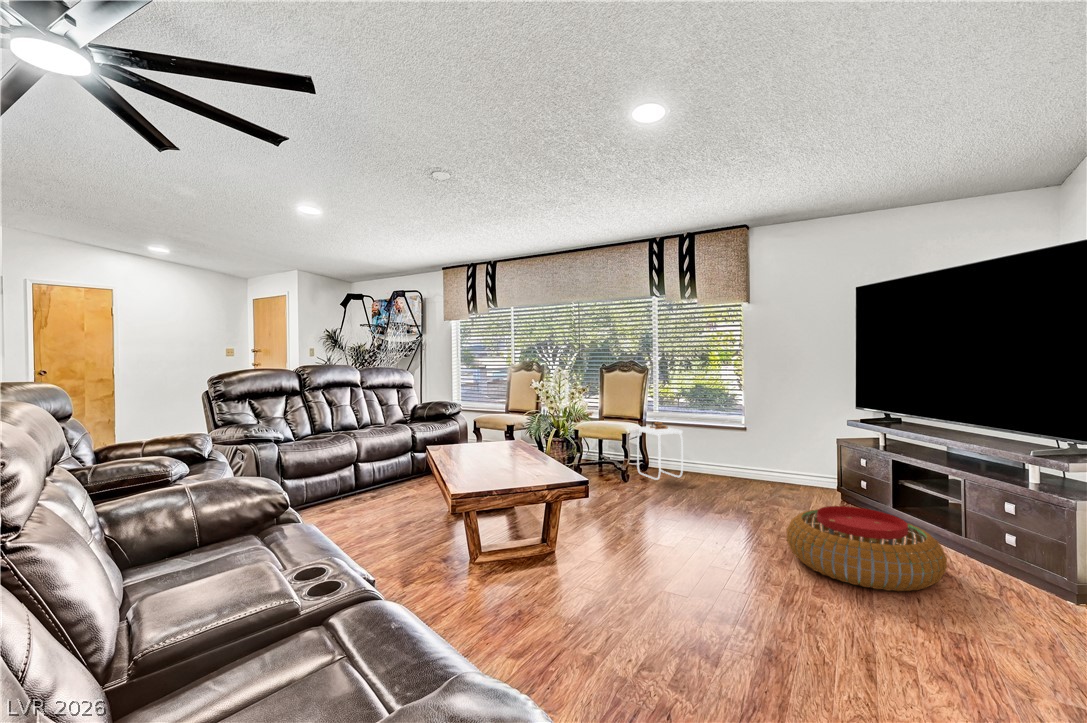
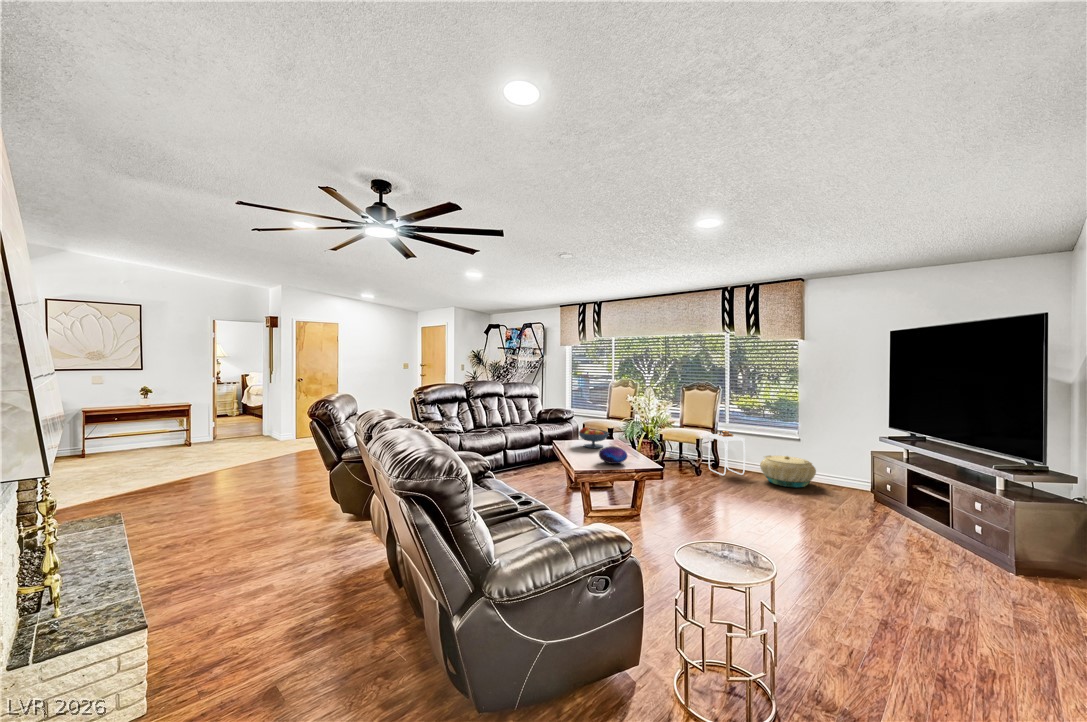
fruit bowl: none [462,424,507,454] -> present [579,427,609,448]
basket: none [703,450,770,490] -> present [760,455,816,487]
decorative orb: none [490,451,534,478] -> present [599,446,627,464]
pouf: present [786,506,947,591] -> none [807,499,924,557]

